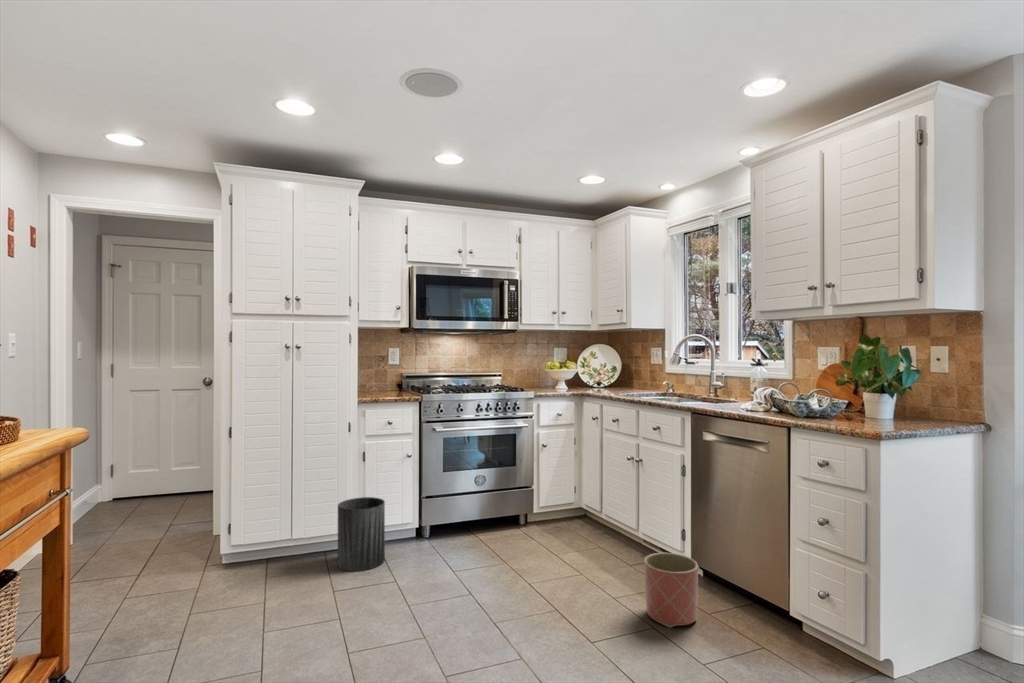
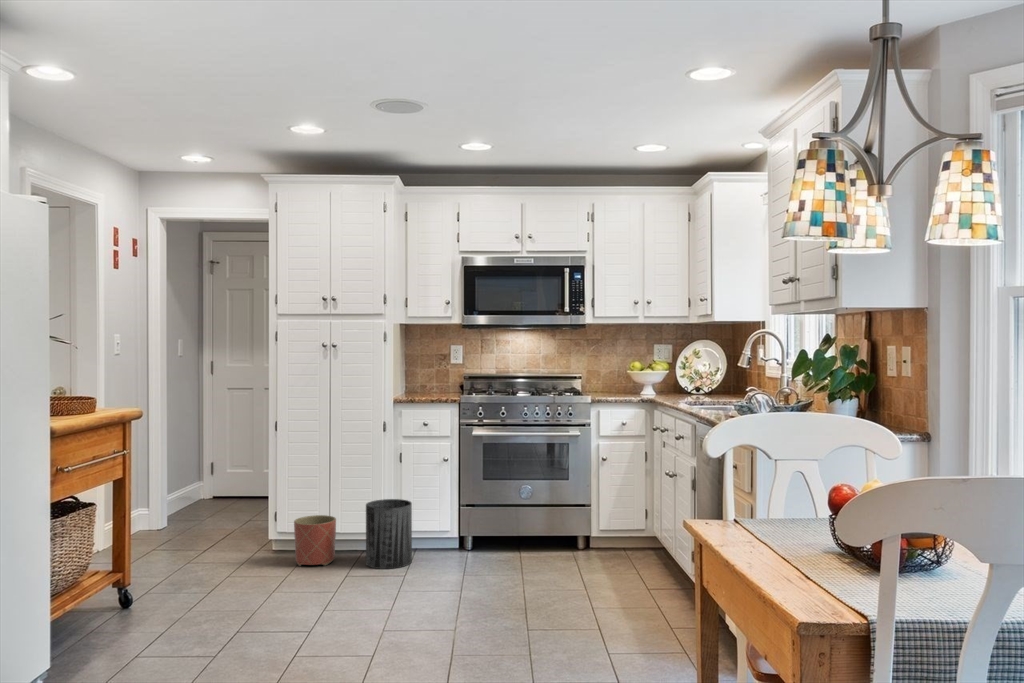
planter: present [644,553,698,628] -> present [294,515,336,566]

